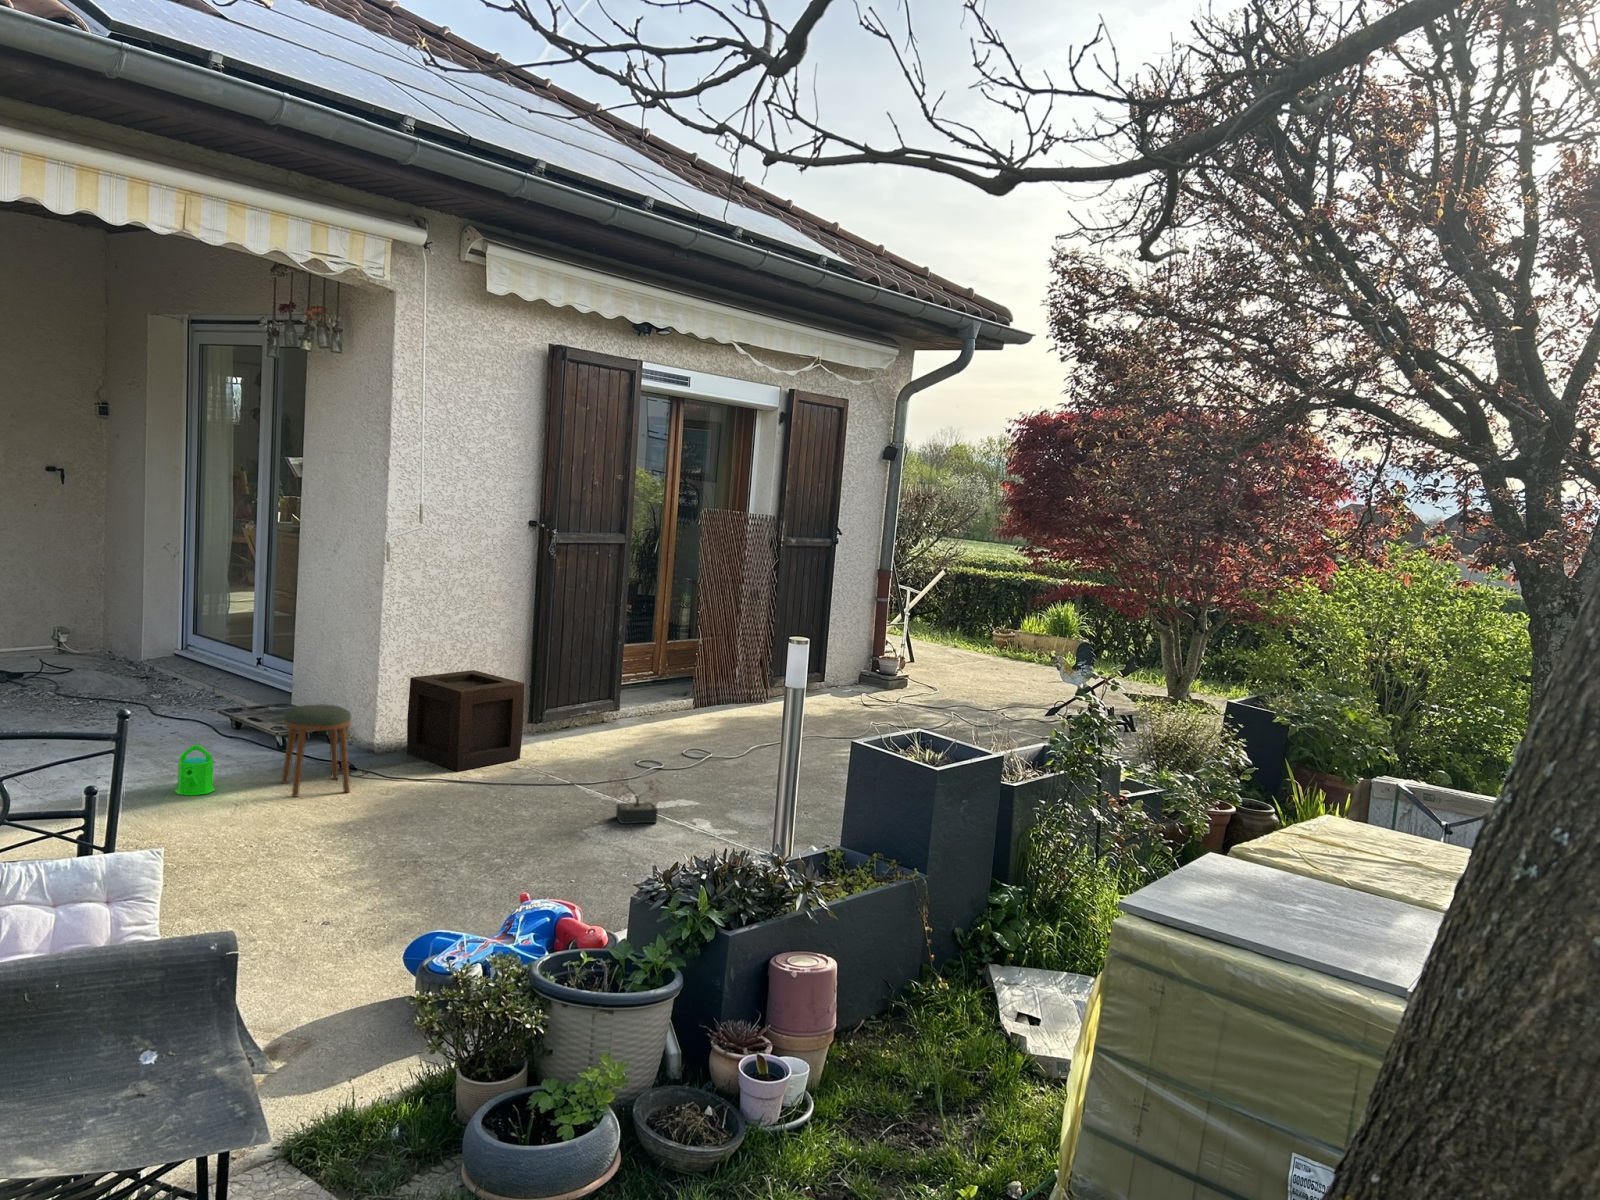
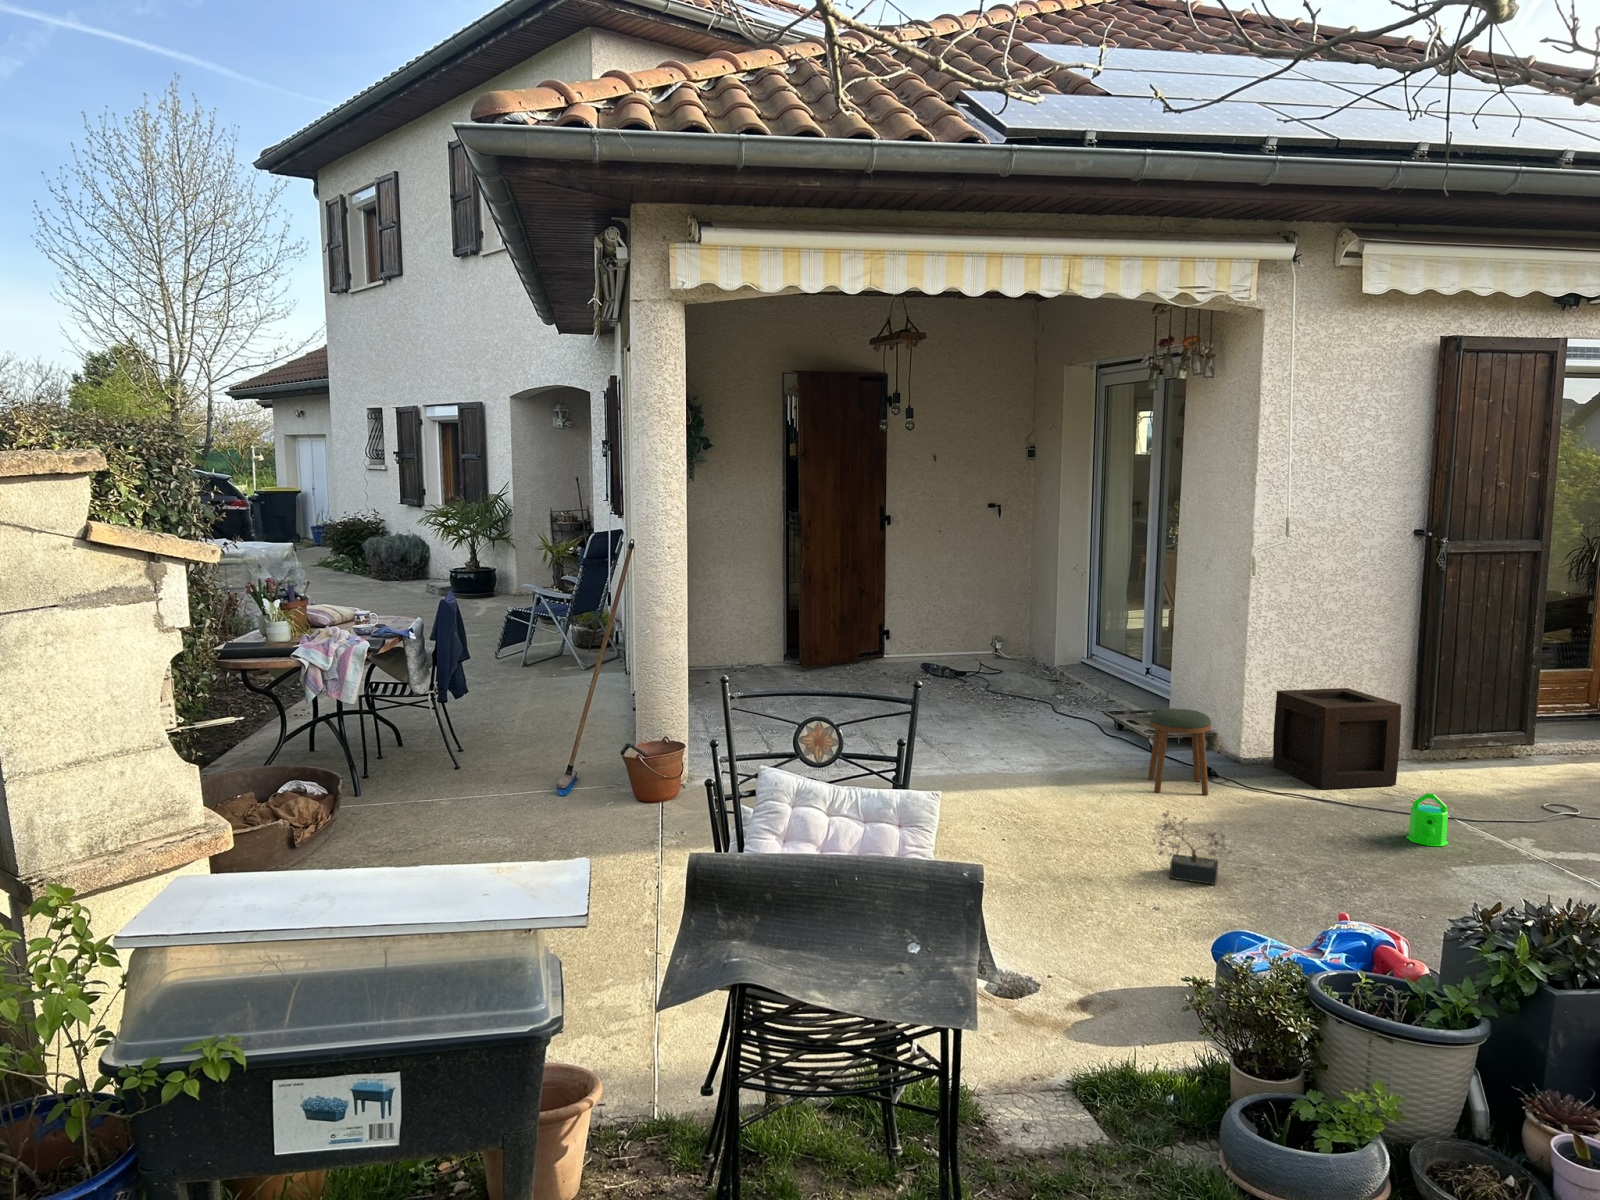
watering can: present [175,745,215,795] -> present [1406,793,1449,846]
decorative plant: present [603,769,667,824] -> present [1153,811,1231,885]

